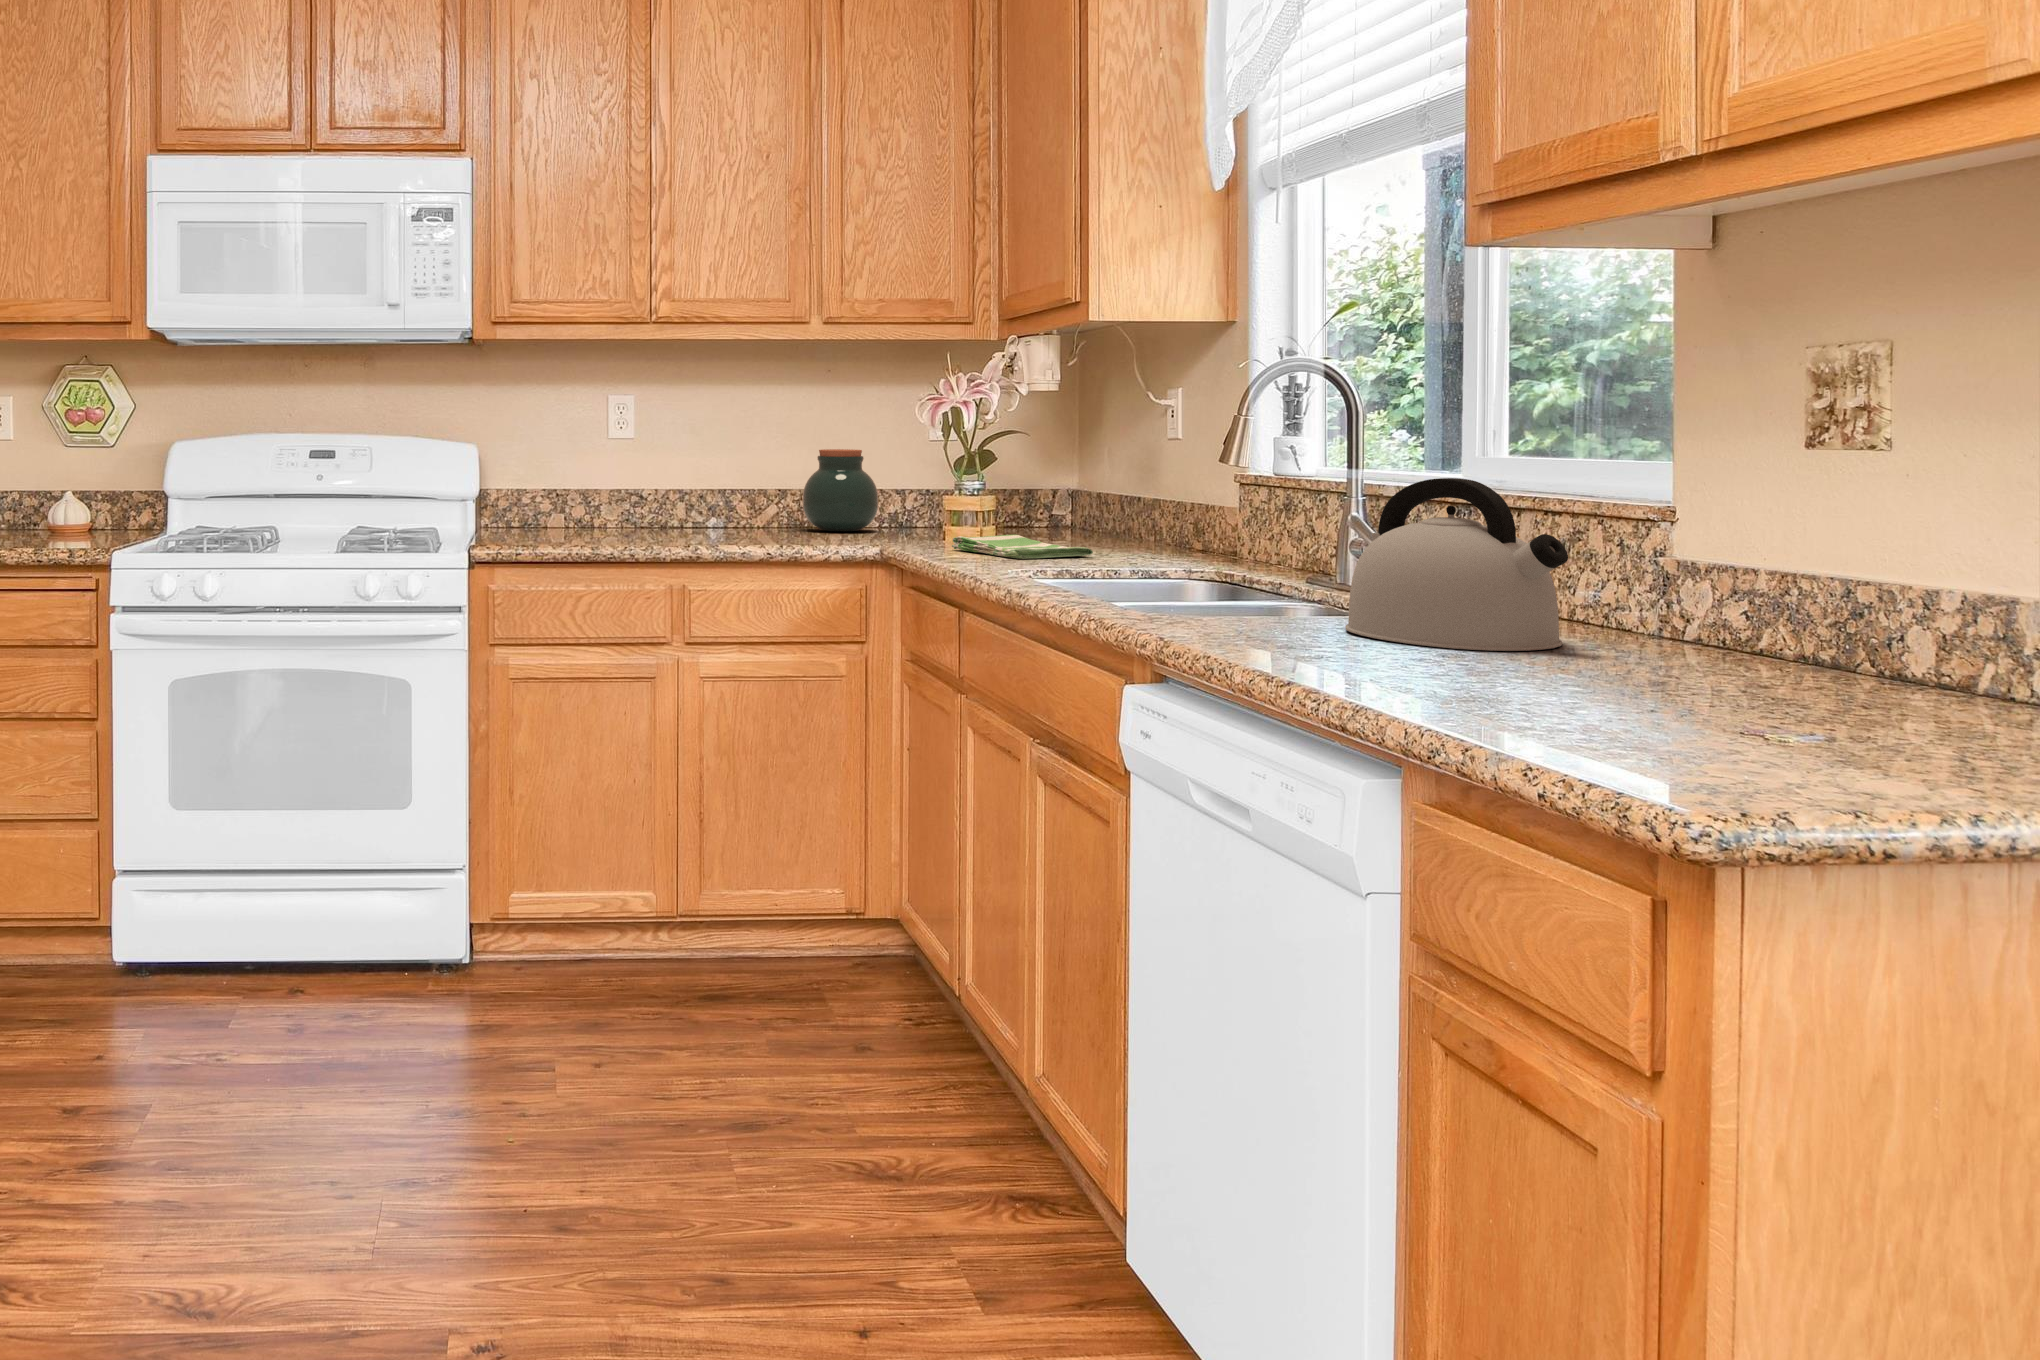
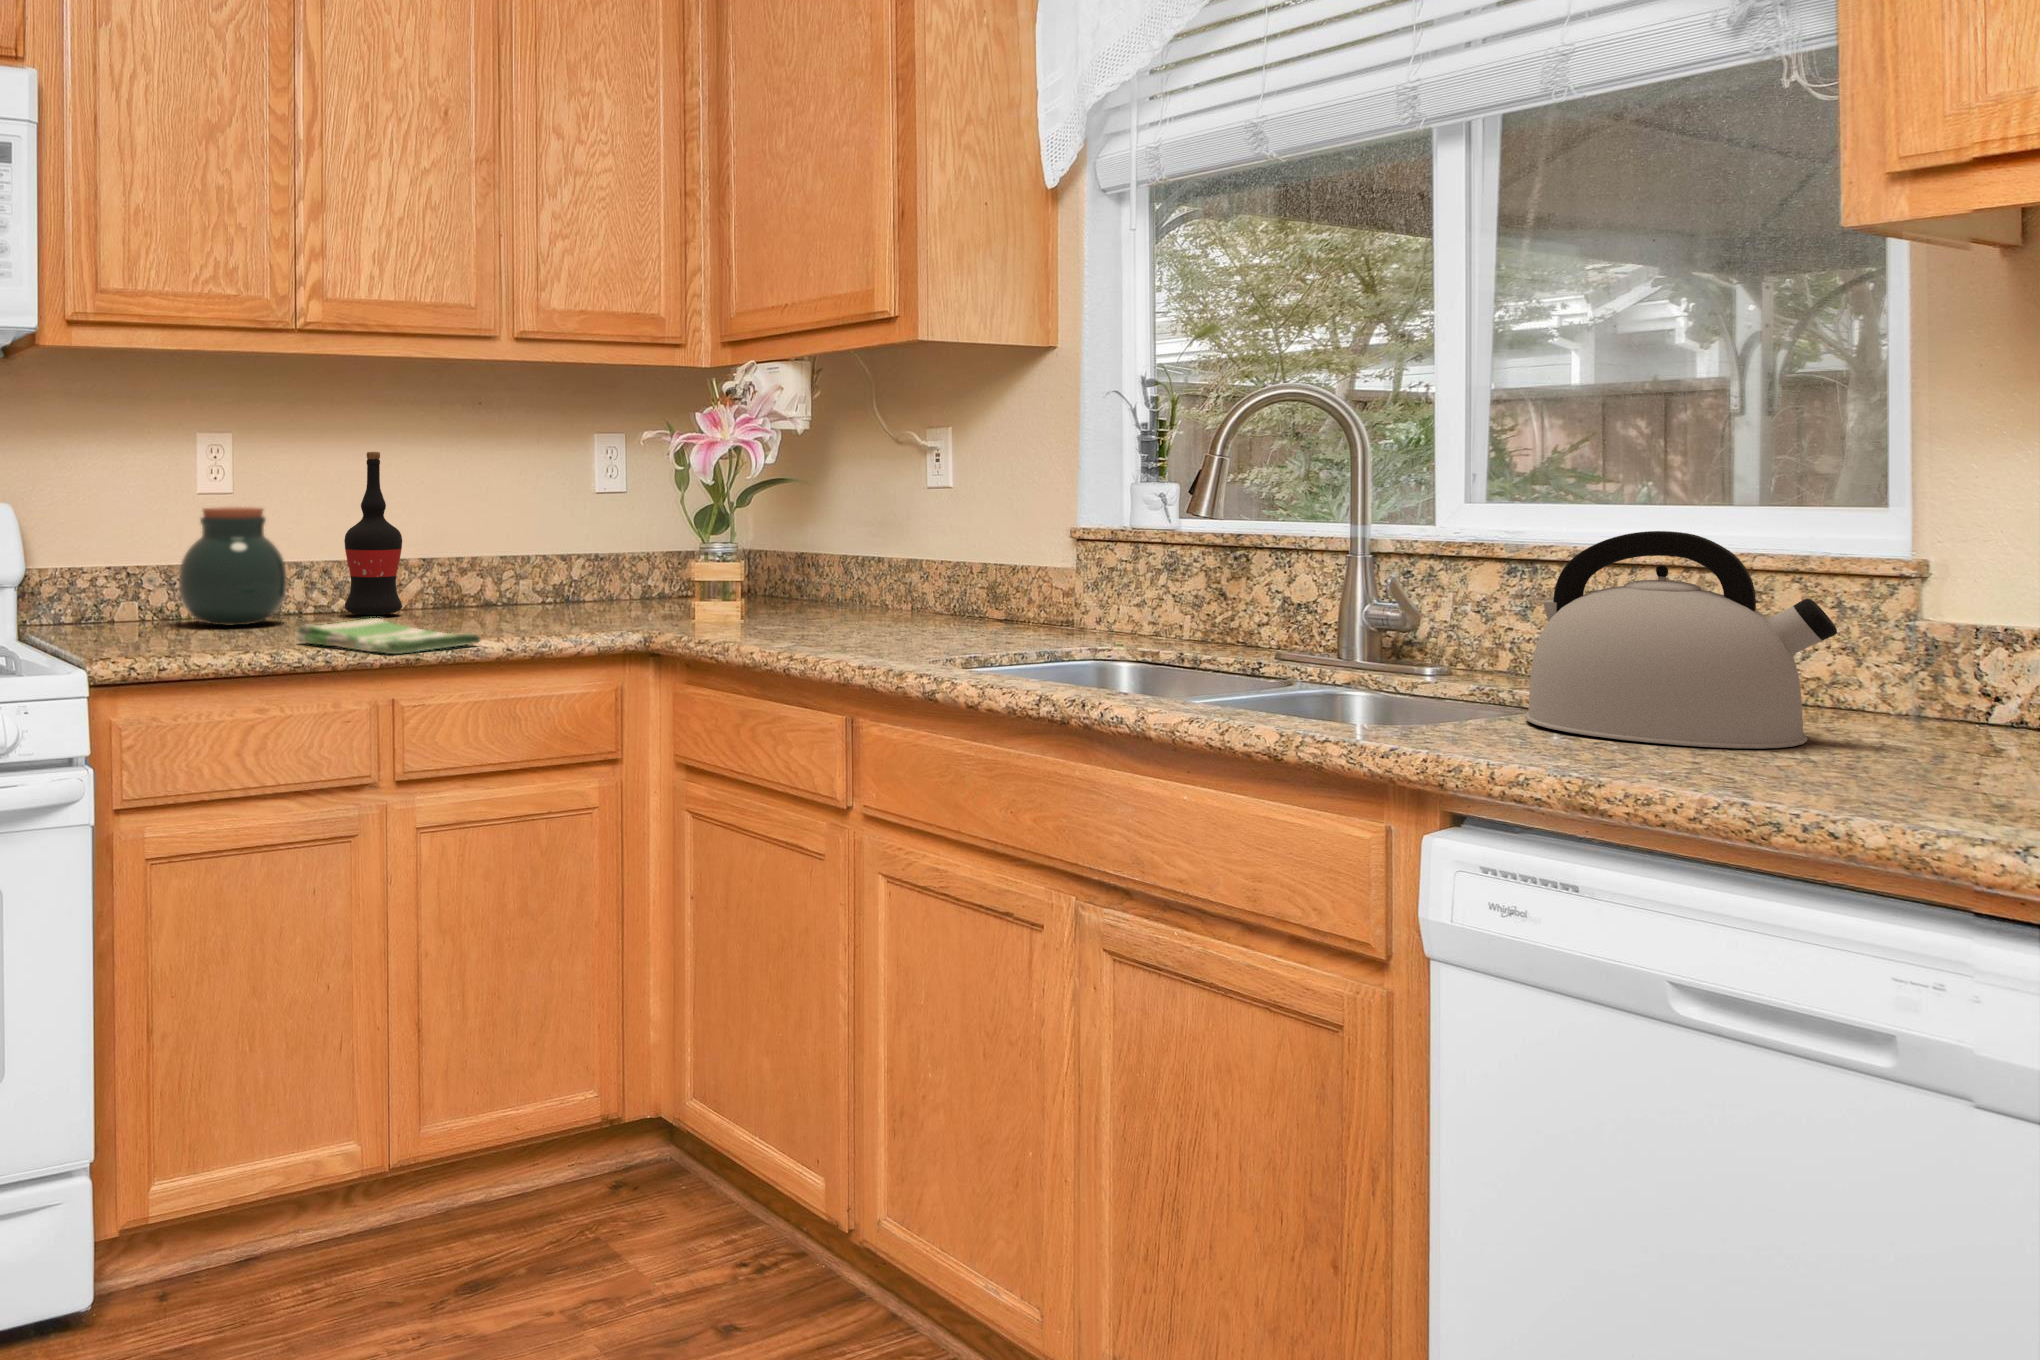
wine bottle: none [714,409,756,530] -> present [344,452,402,615]
jar: present [803,449,878,531] -> present [179,507,287,626]
dish towel: present [952,535,1093,559] -> present [297,618,480,654]

